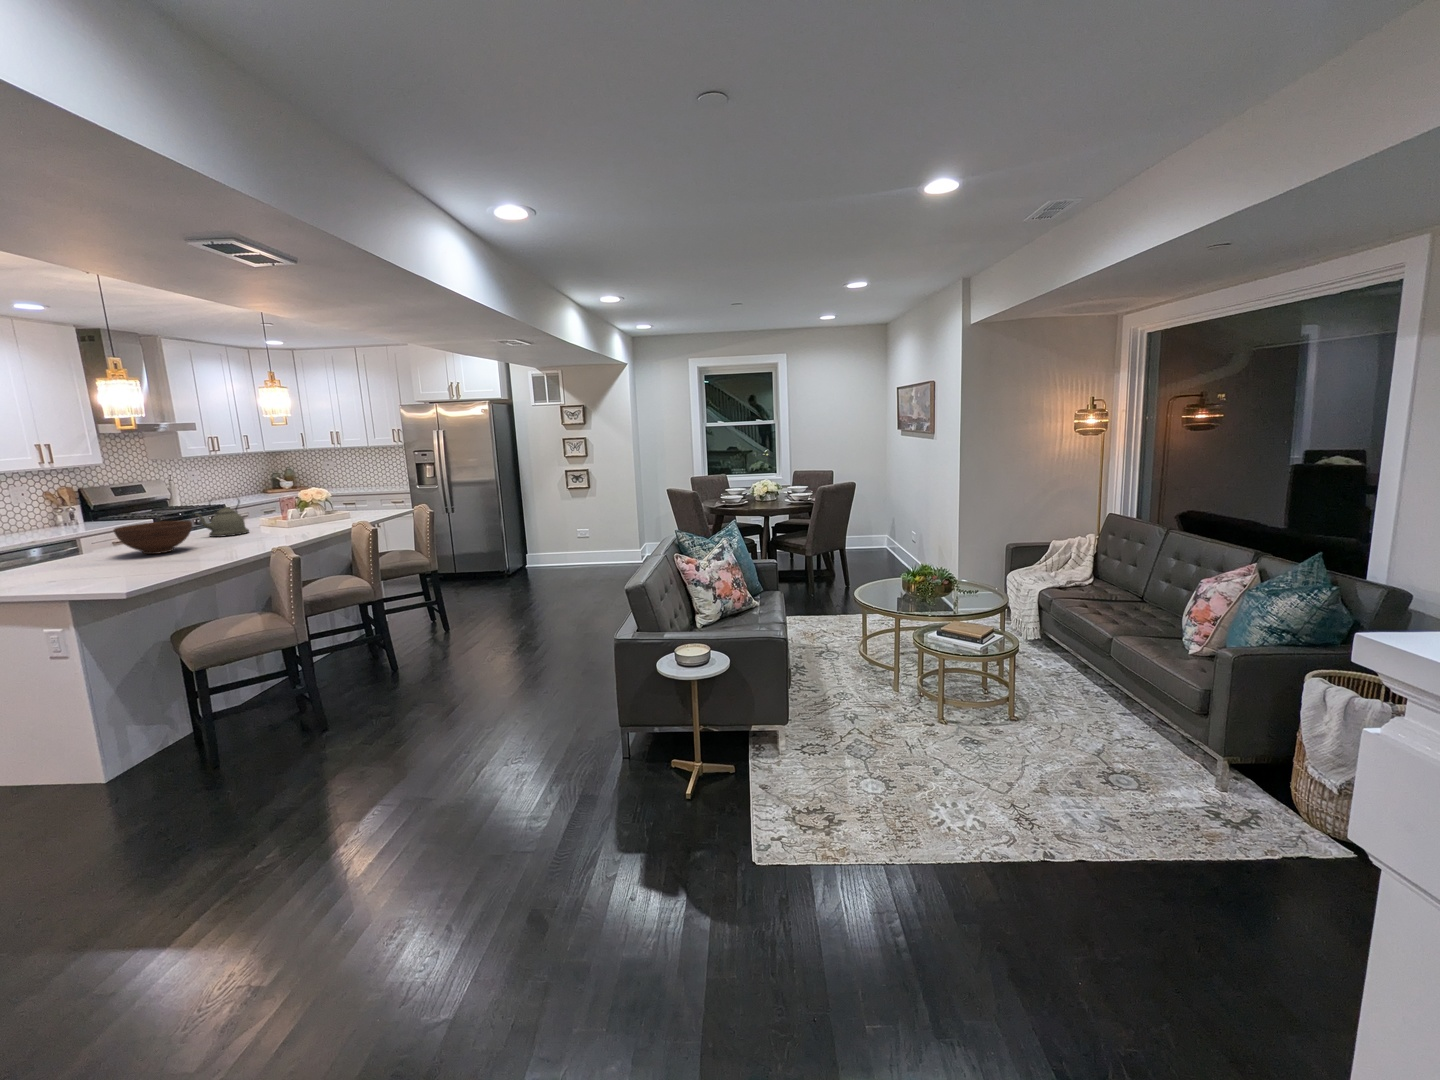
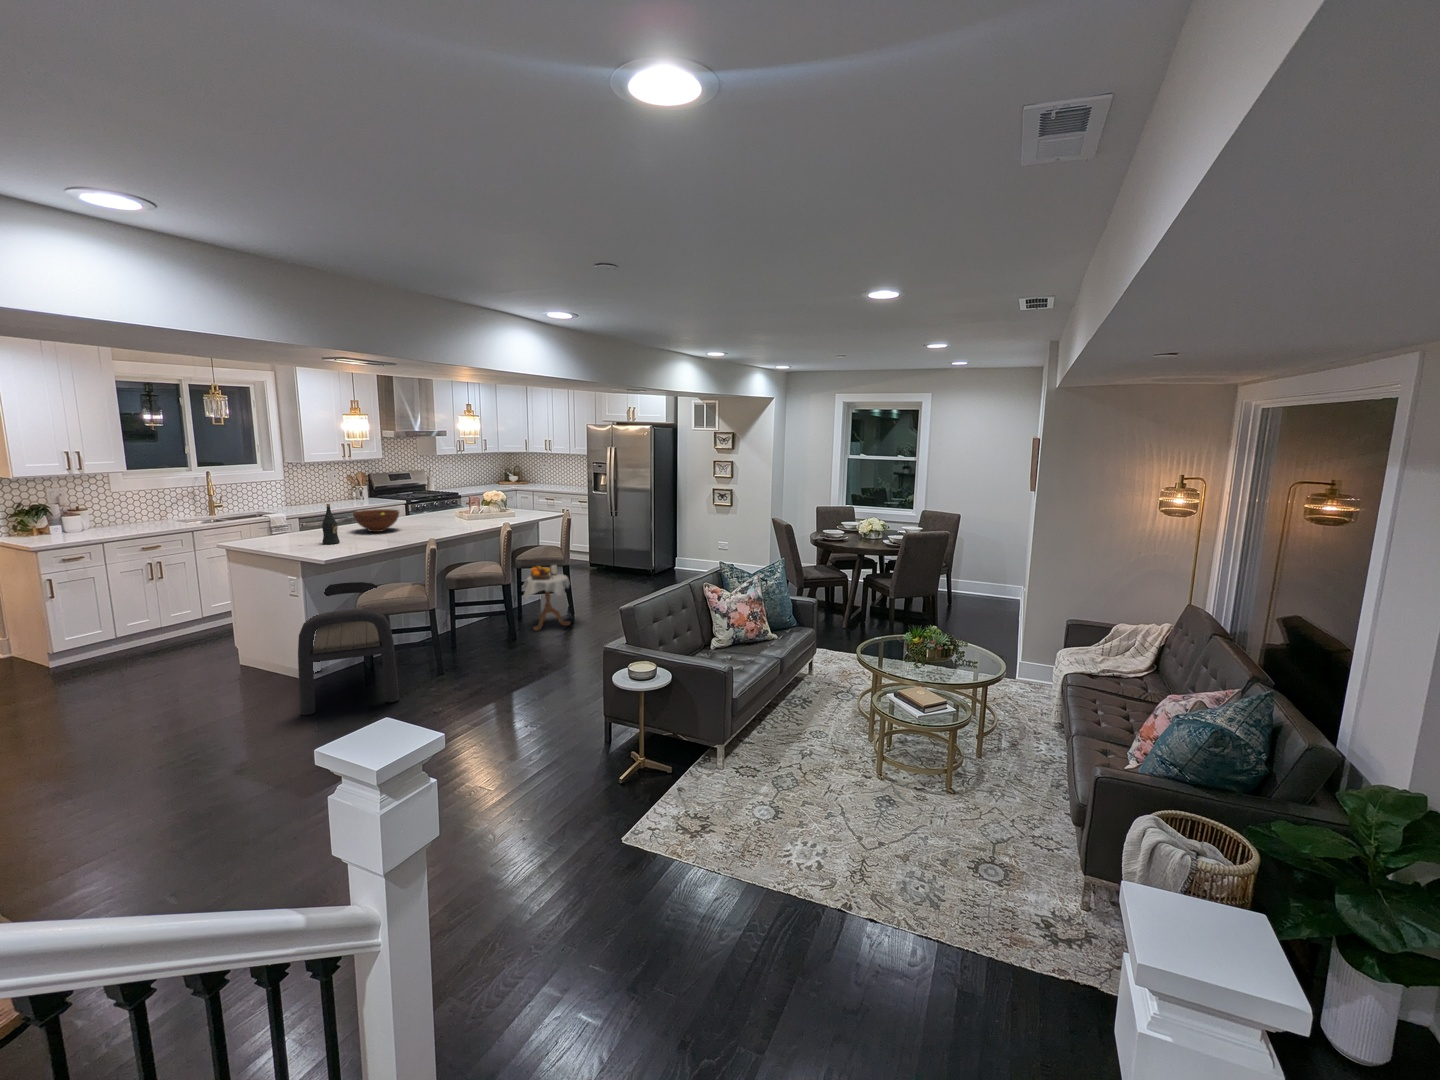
kettle: present [195,499,249,537] -> none [409,494,444,523]
wine bottle: none [77,514,112,576] -> present [322,504,340,544]
side table: none [383,558,452,656] -> present [523,565,570,631]
bench: none [75,623,283,835] -> present [298,582,399,715]

